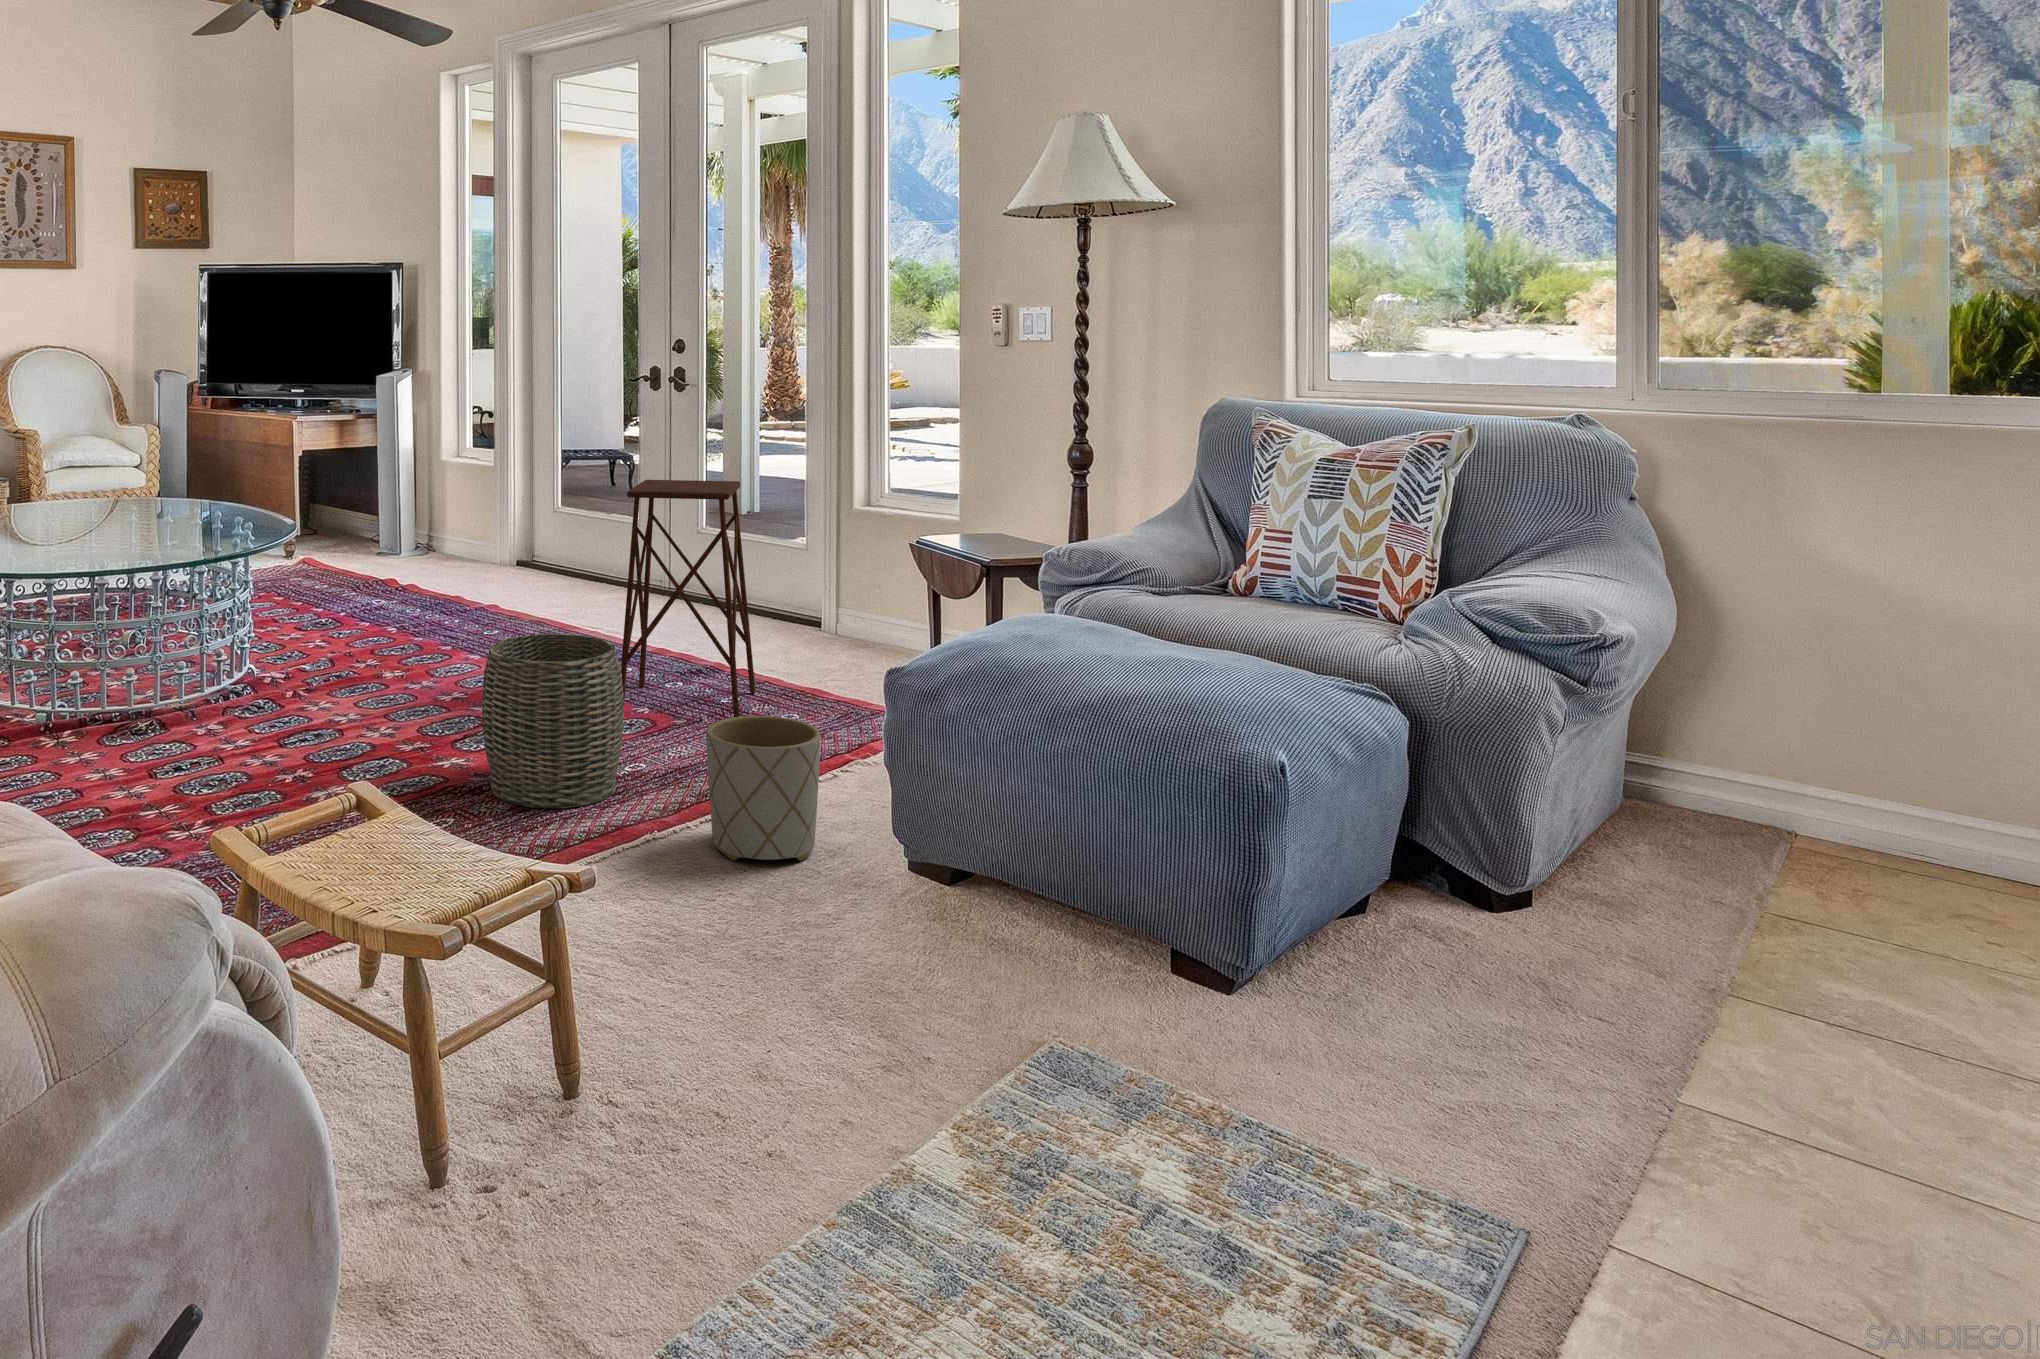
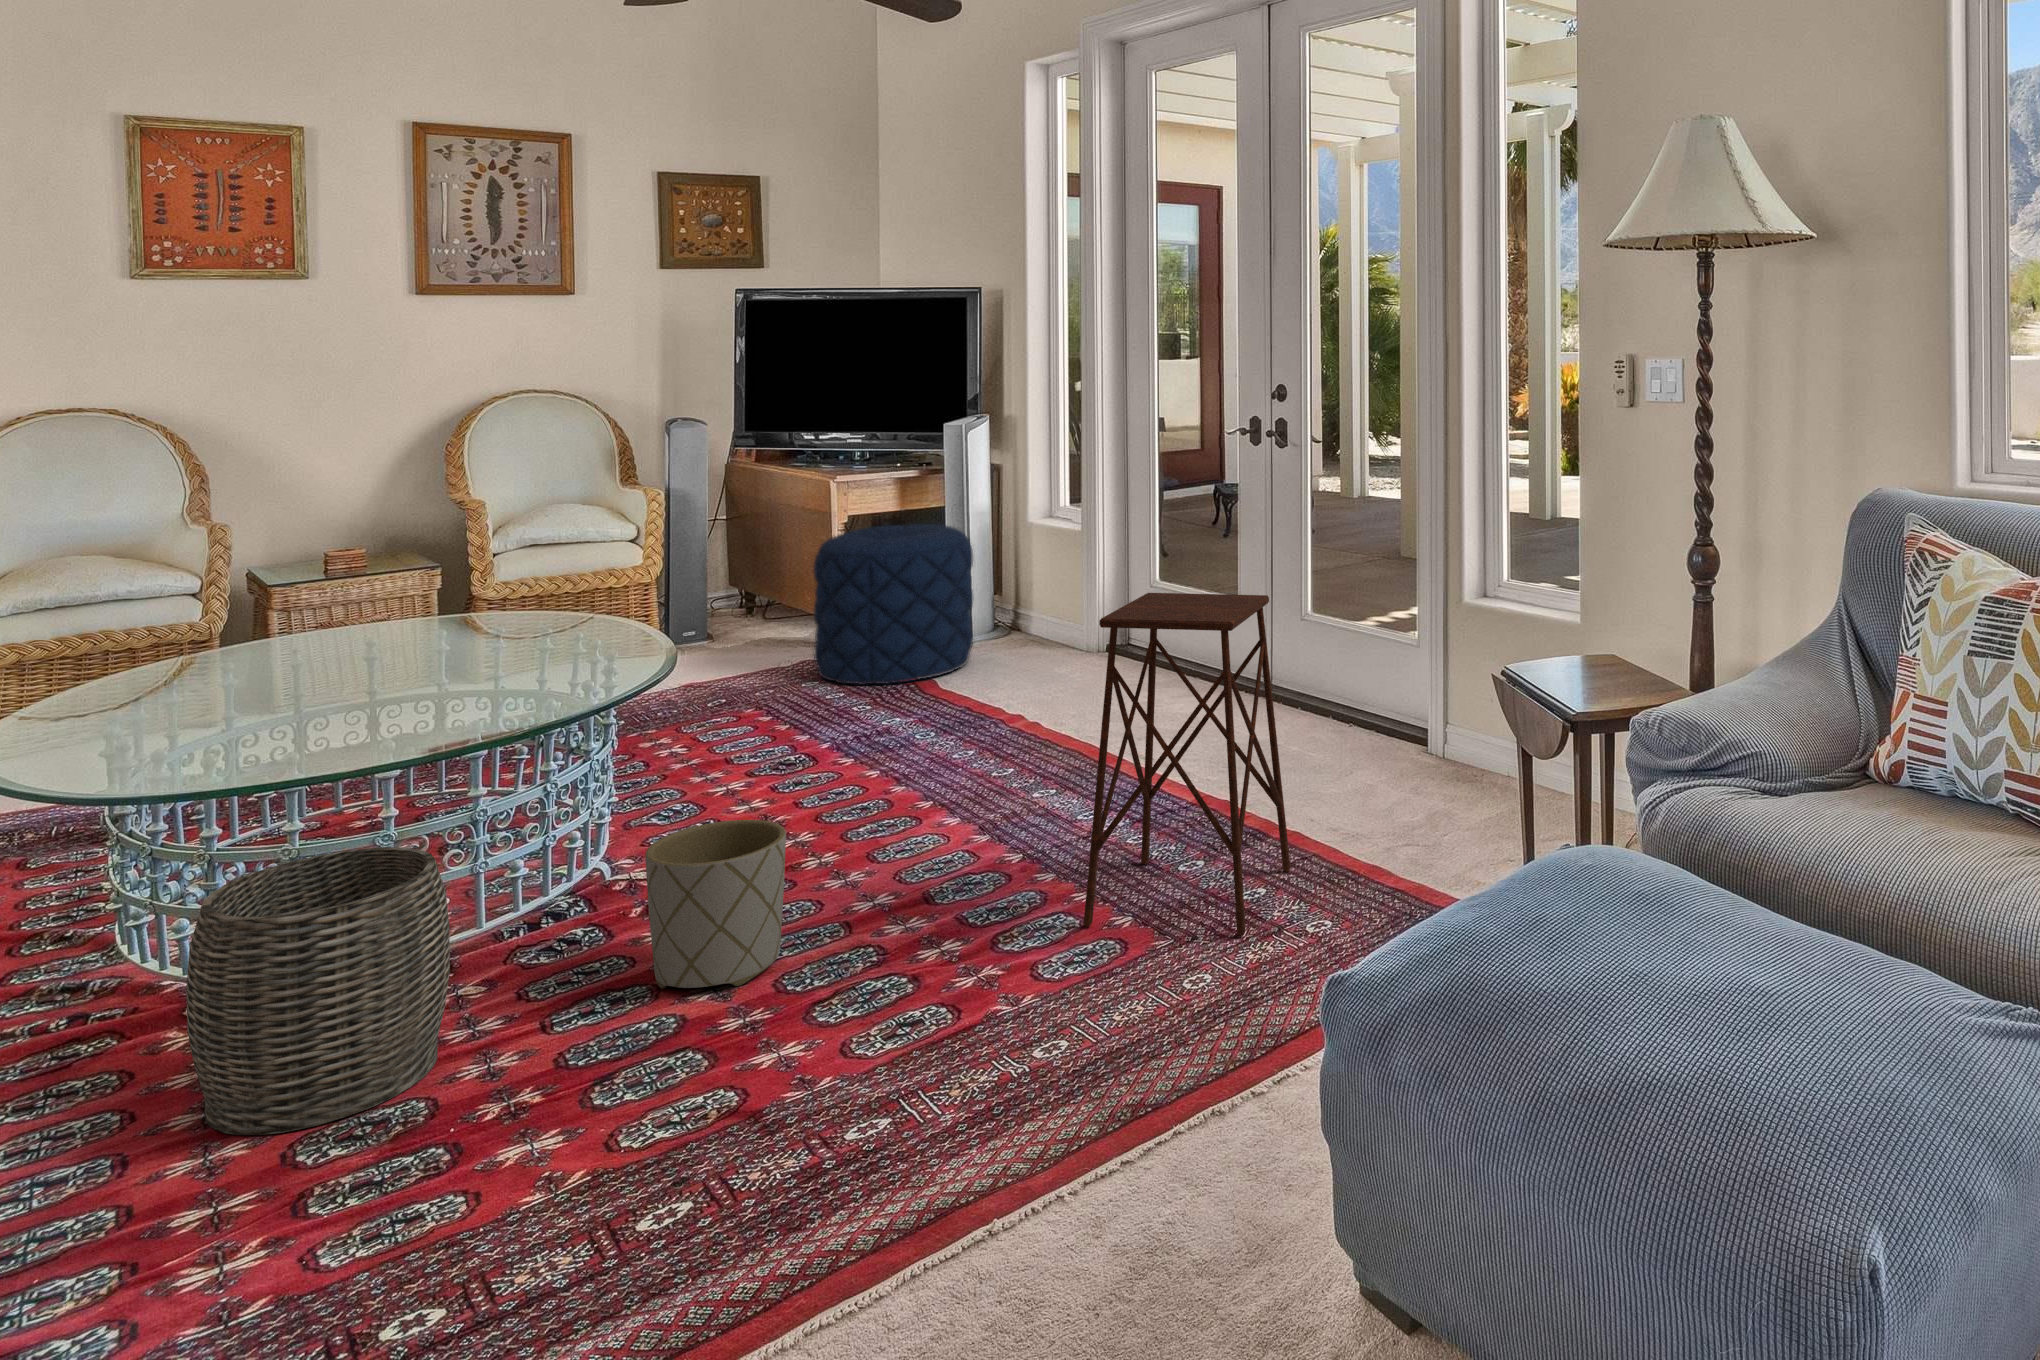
pouf: none [302,457,425,582] -> present [813,524,973,684]
woven basket: present [482,634,624,808] -> present [187,847,450,1135]
planter: present [706,716,820,861] -> present [645,820,786,989]

